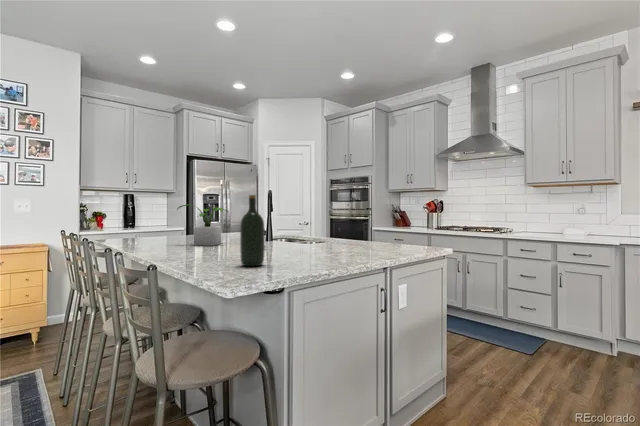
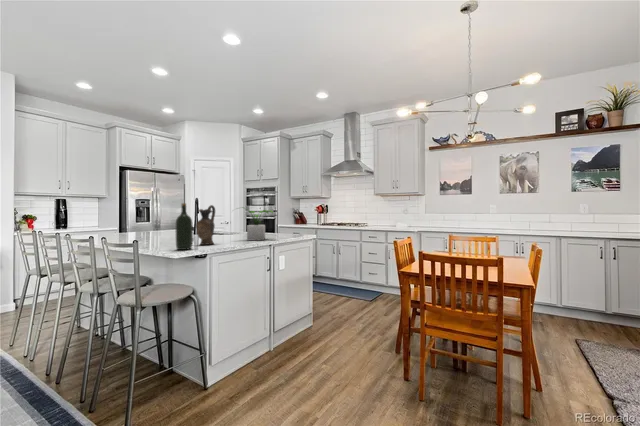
ceramic pitcher: none [270,199,296,257] -> present [196,205,215,245]
potted plant: present [177,204,228,246] -> present [247,210,273,241]

